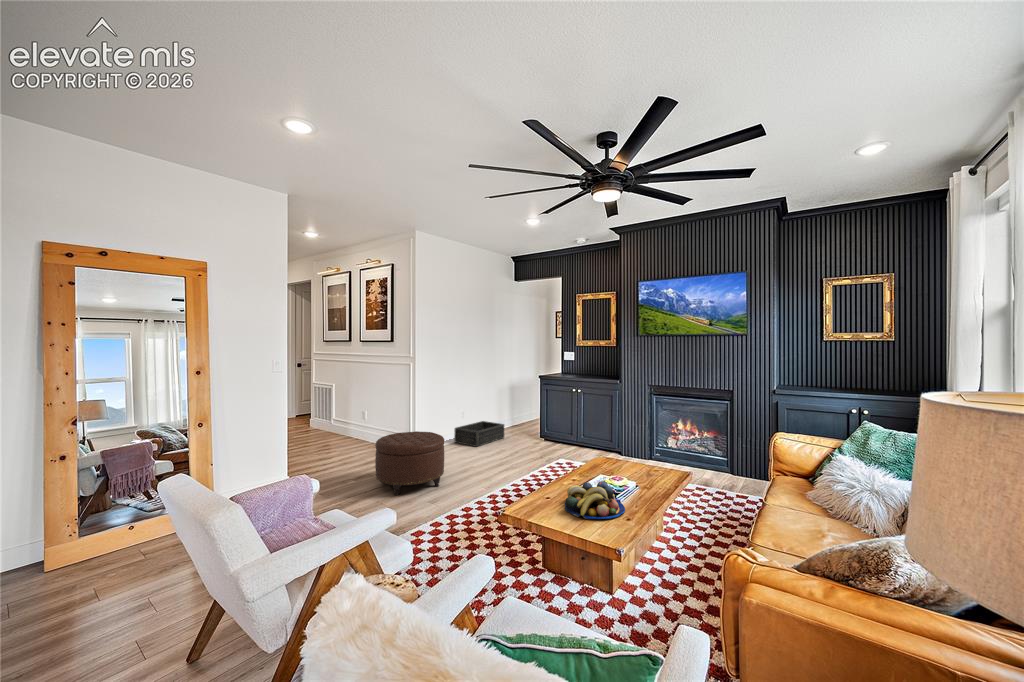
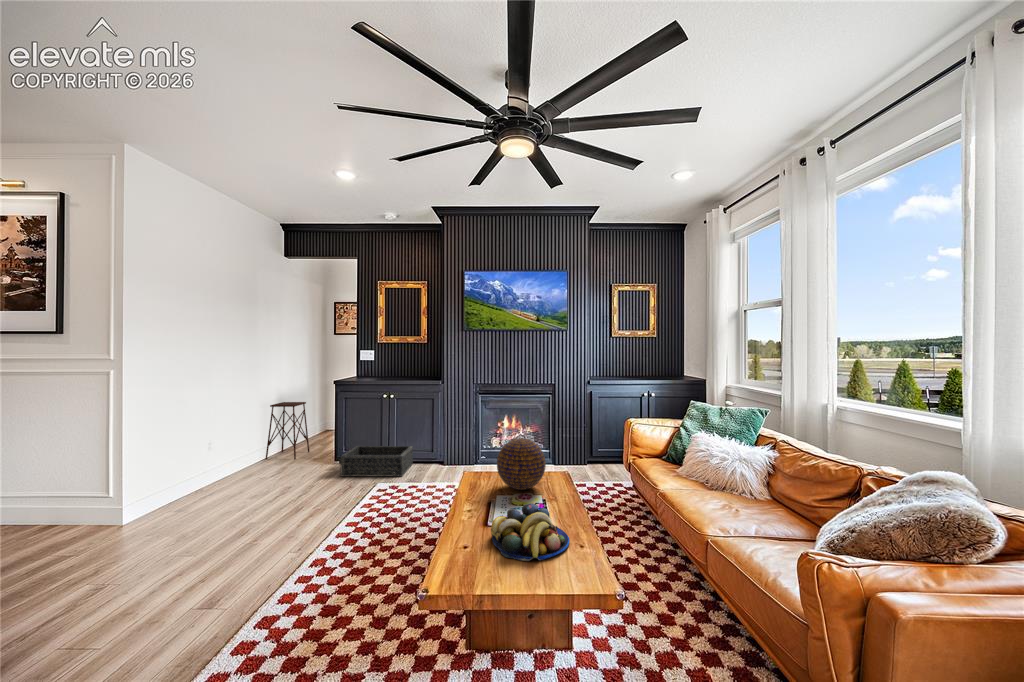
side table: none [500,389,529,432] -> present [265,402,310,459]
basket: present [454,421,504,447] -> present [340,446,413,476]
ottoman: present [375,431,444,495] -> none [45,484,215,621]
decorative orb: none [607,434,650,477] -> present [497,438,546,490]

